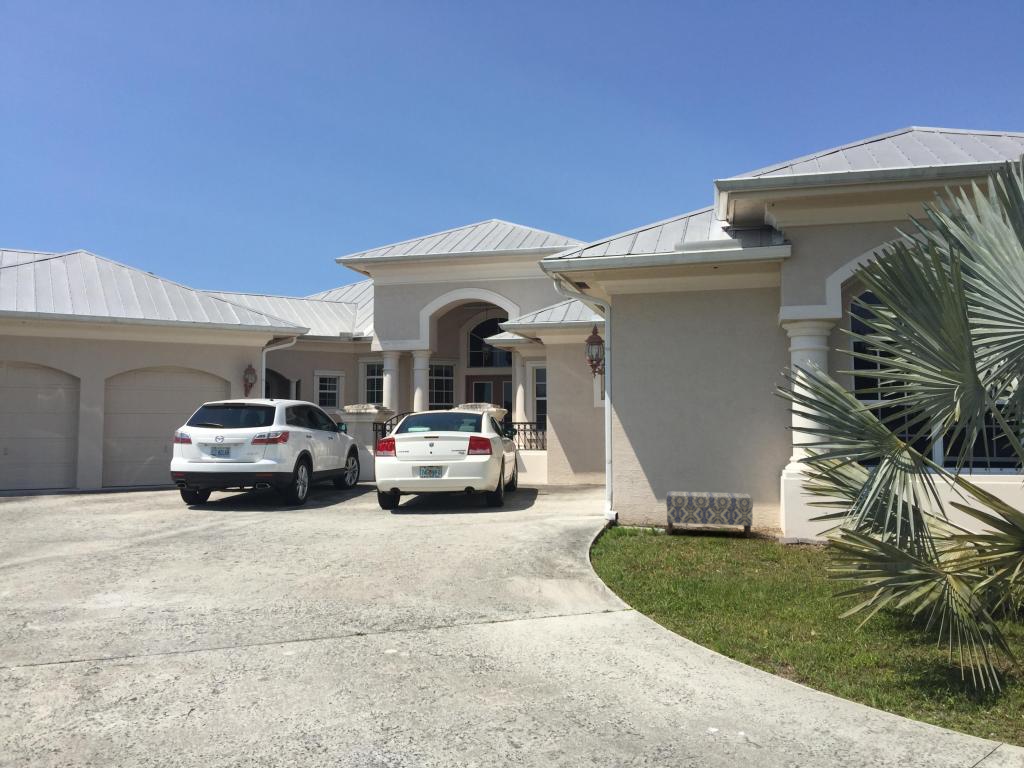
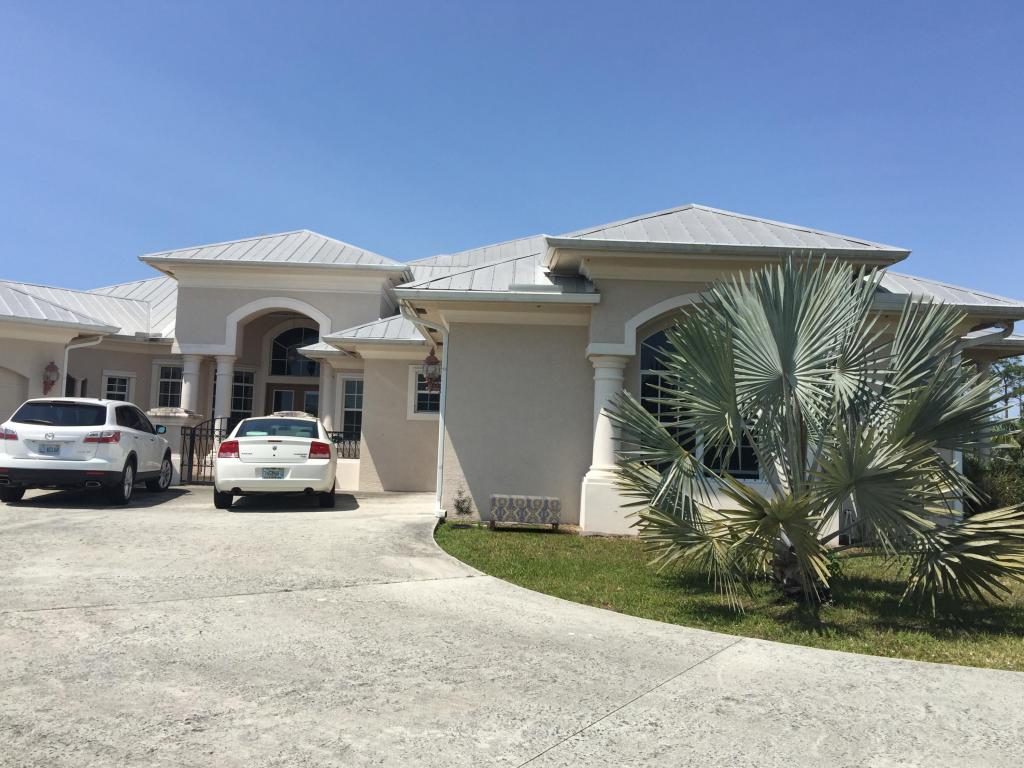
potted tree: none [621,482,650,532] -> present [451,487,473,528]

